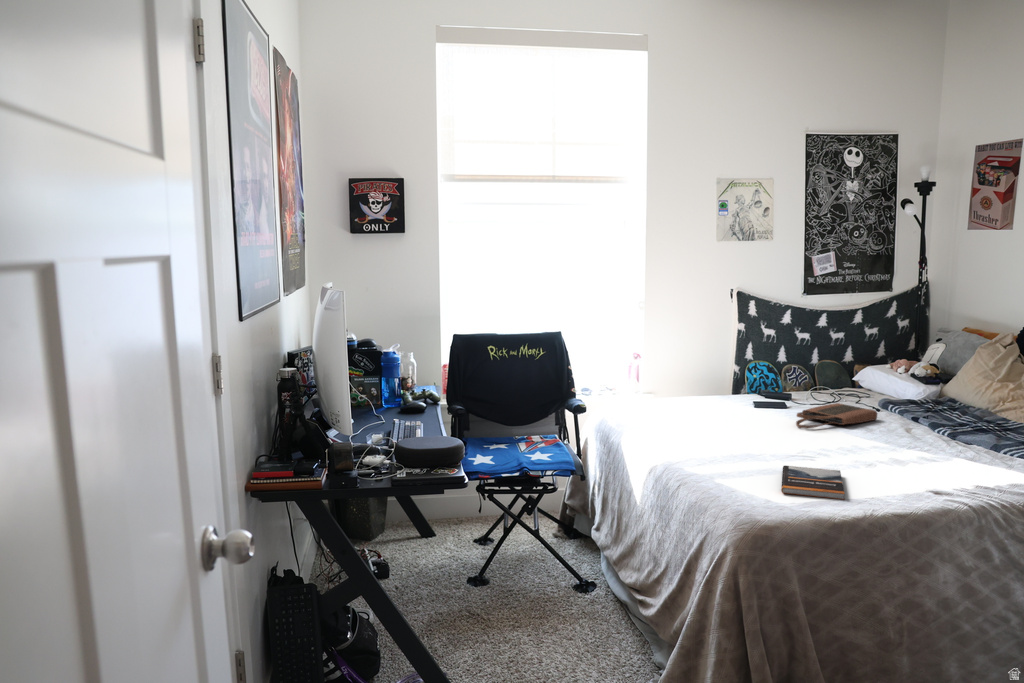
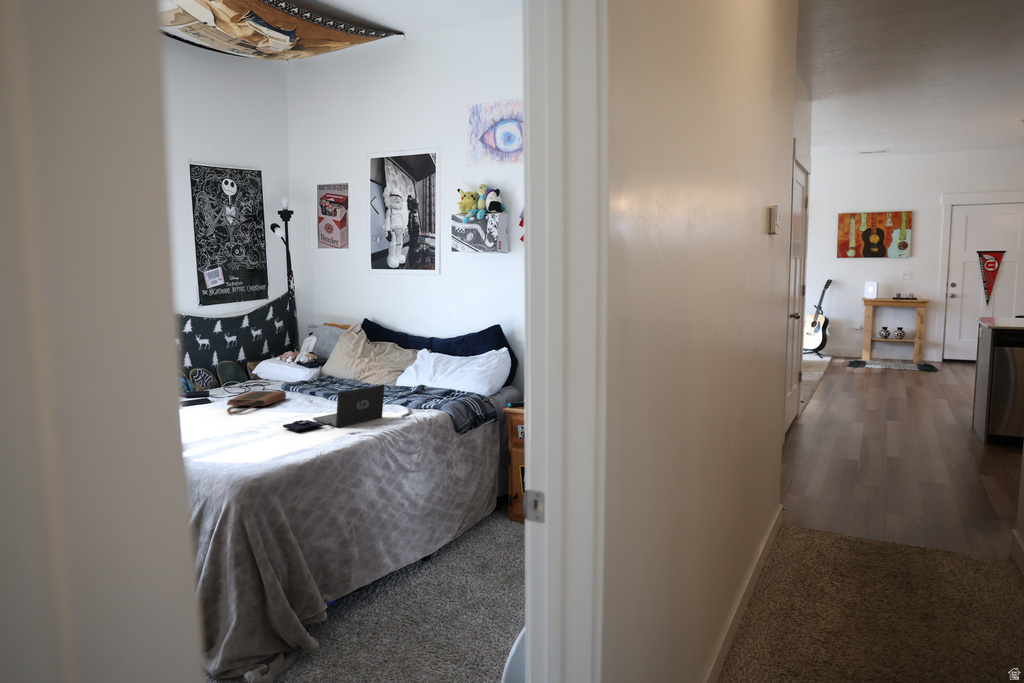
laptop computer: none [845,430,1004,478] -> present [283,385,384,431]
book: present [781,466,845,500] -> none [241,434,300,459]

